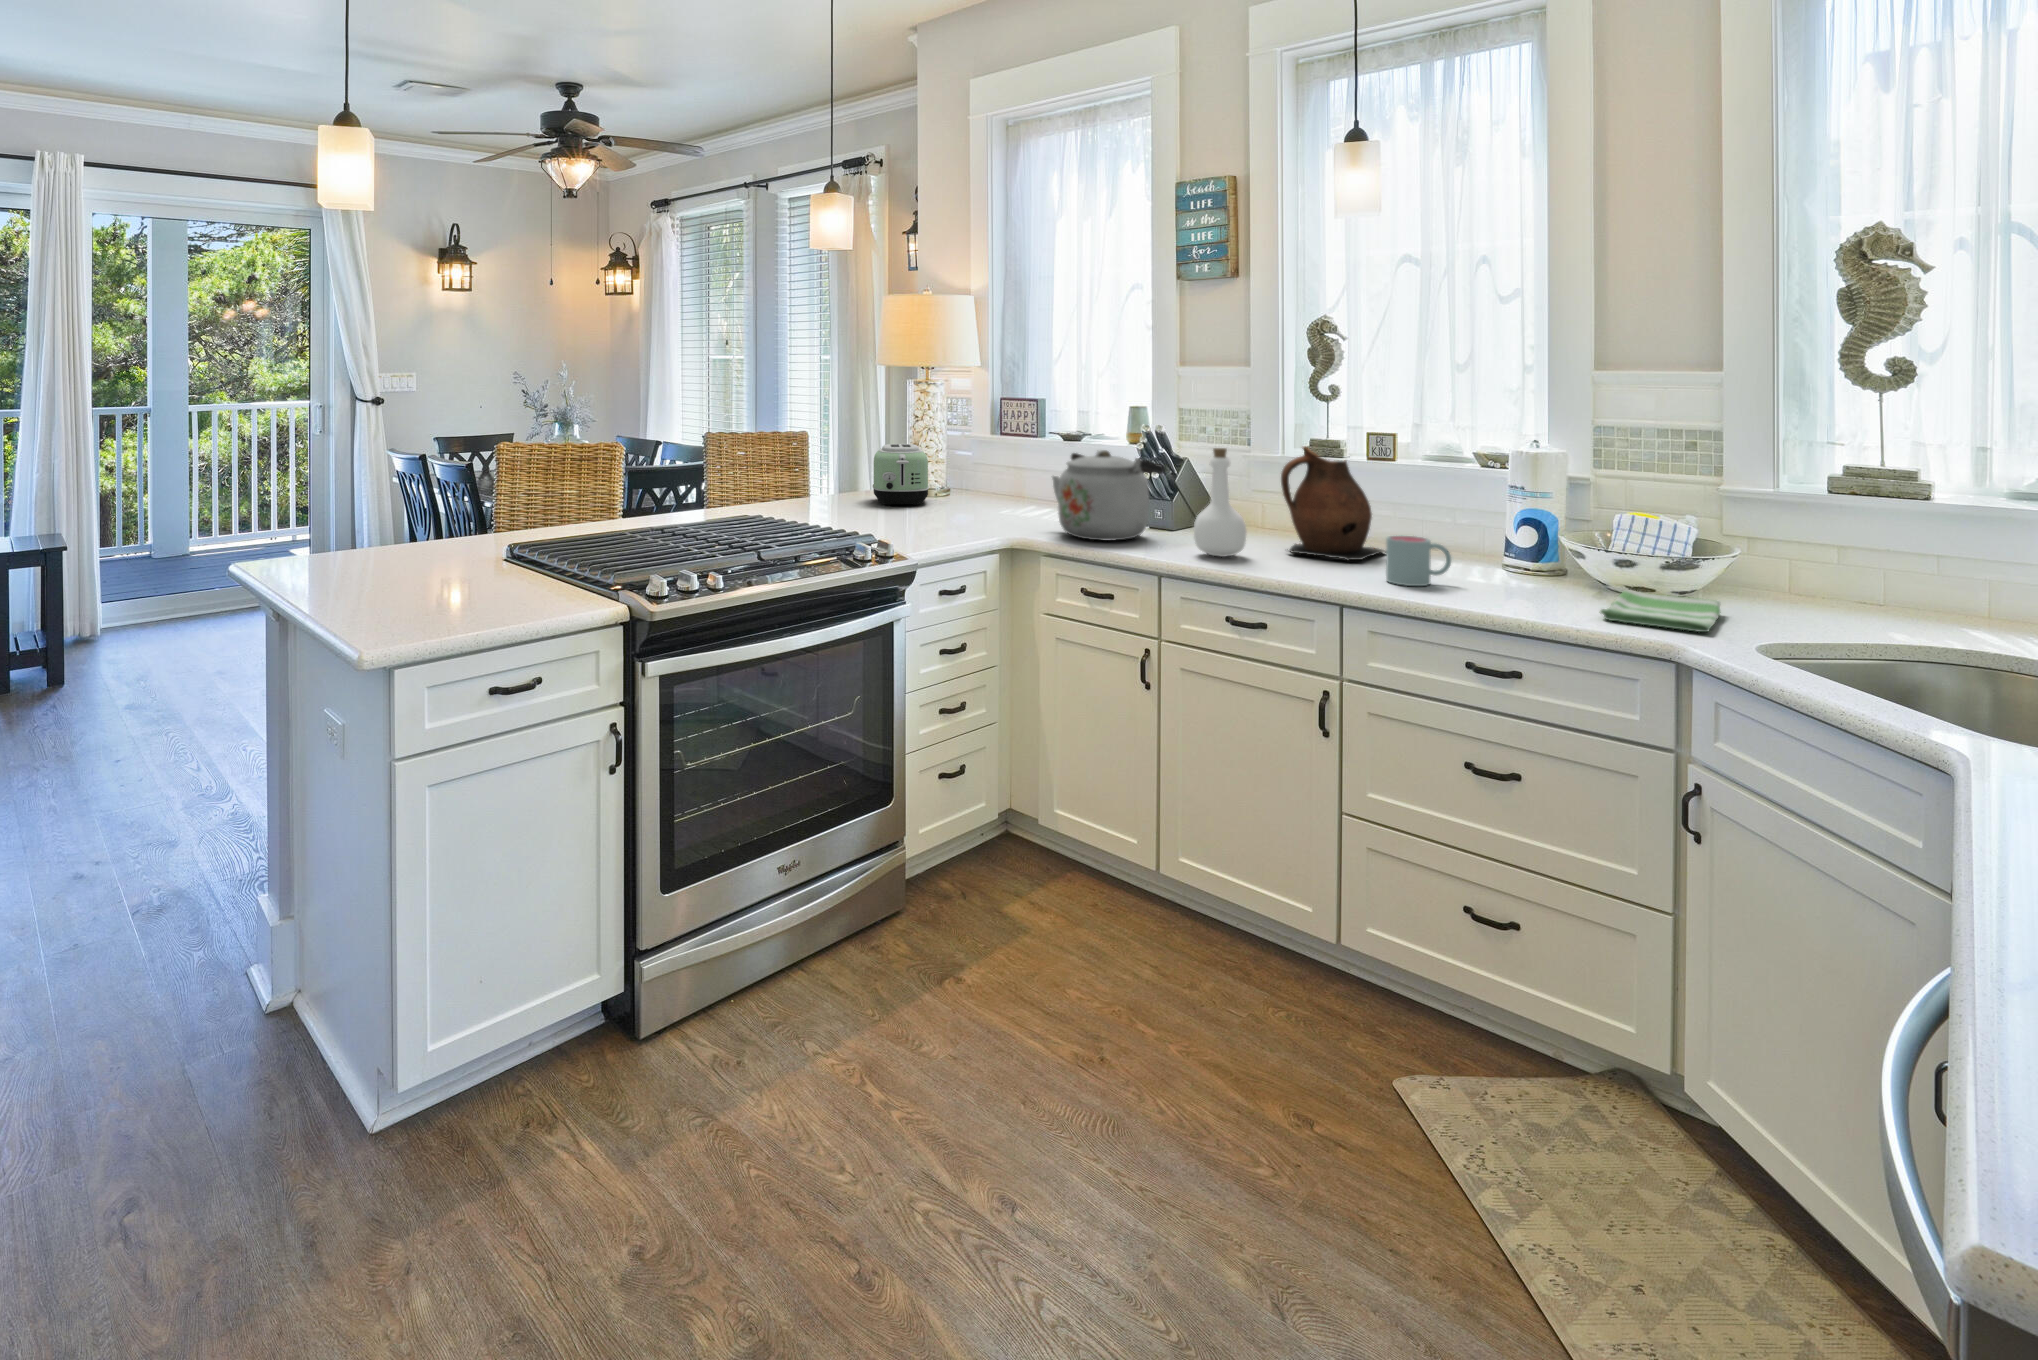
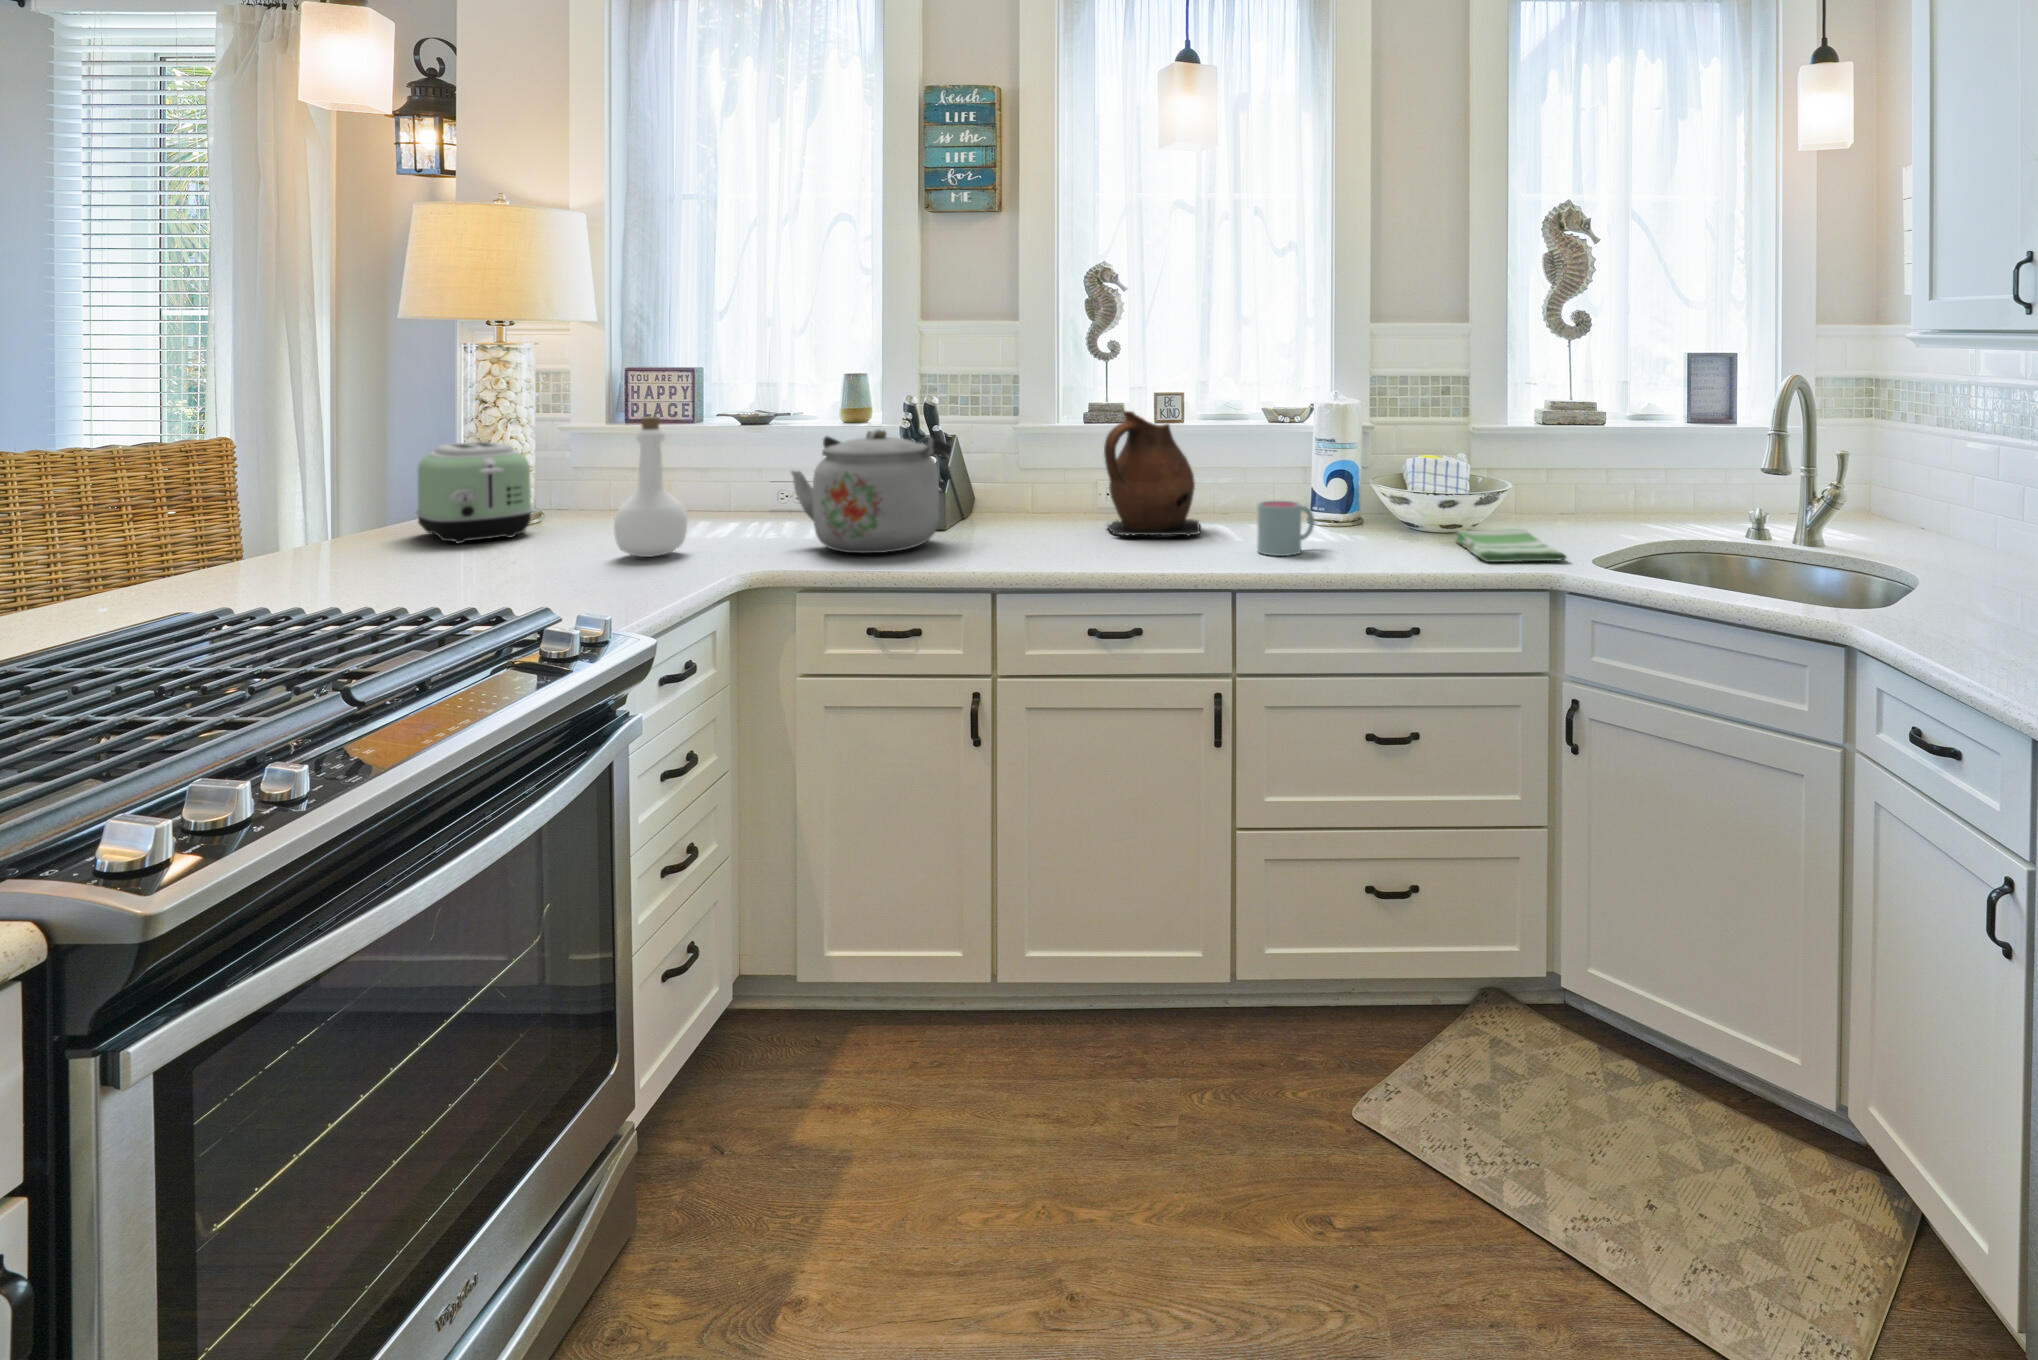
bottle: present [1194,448,1246,557] -> present [614,417,687,557]

